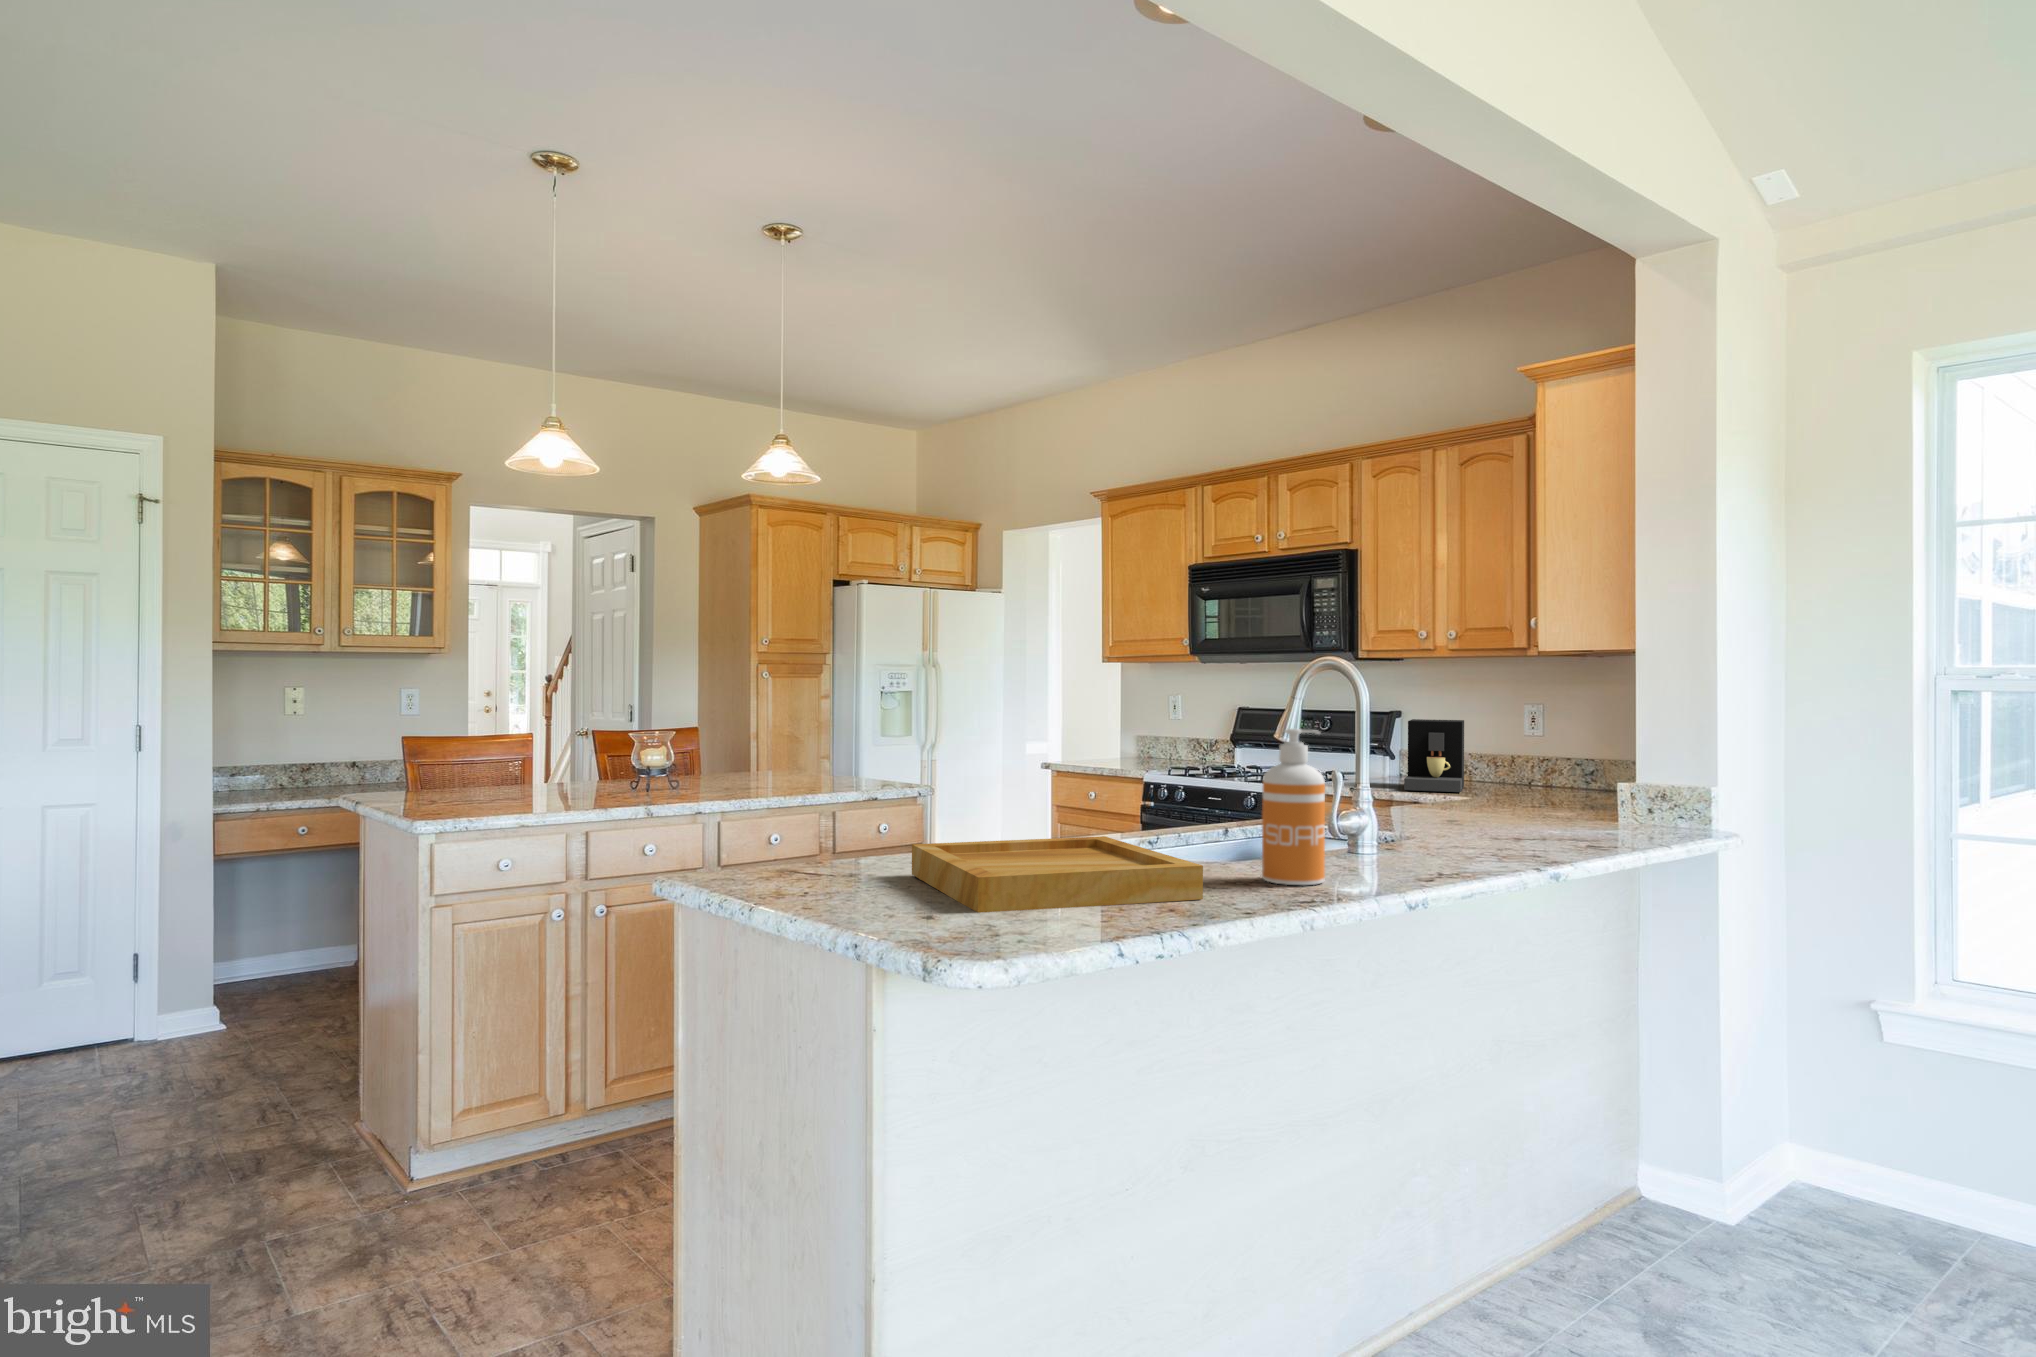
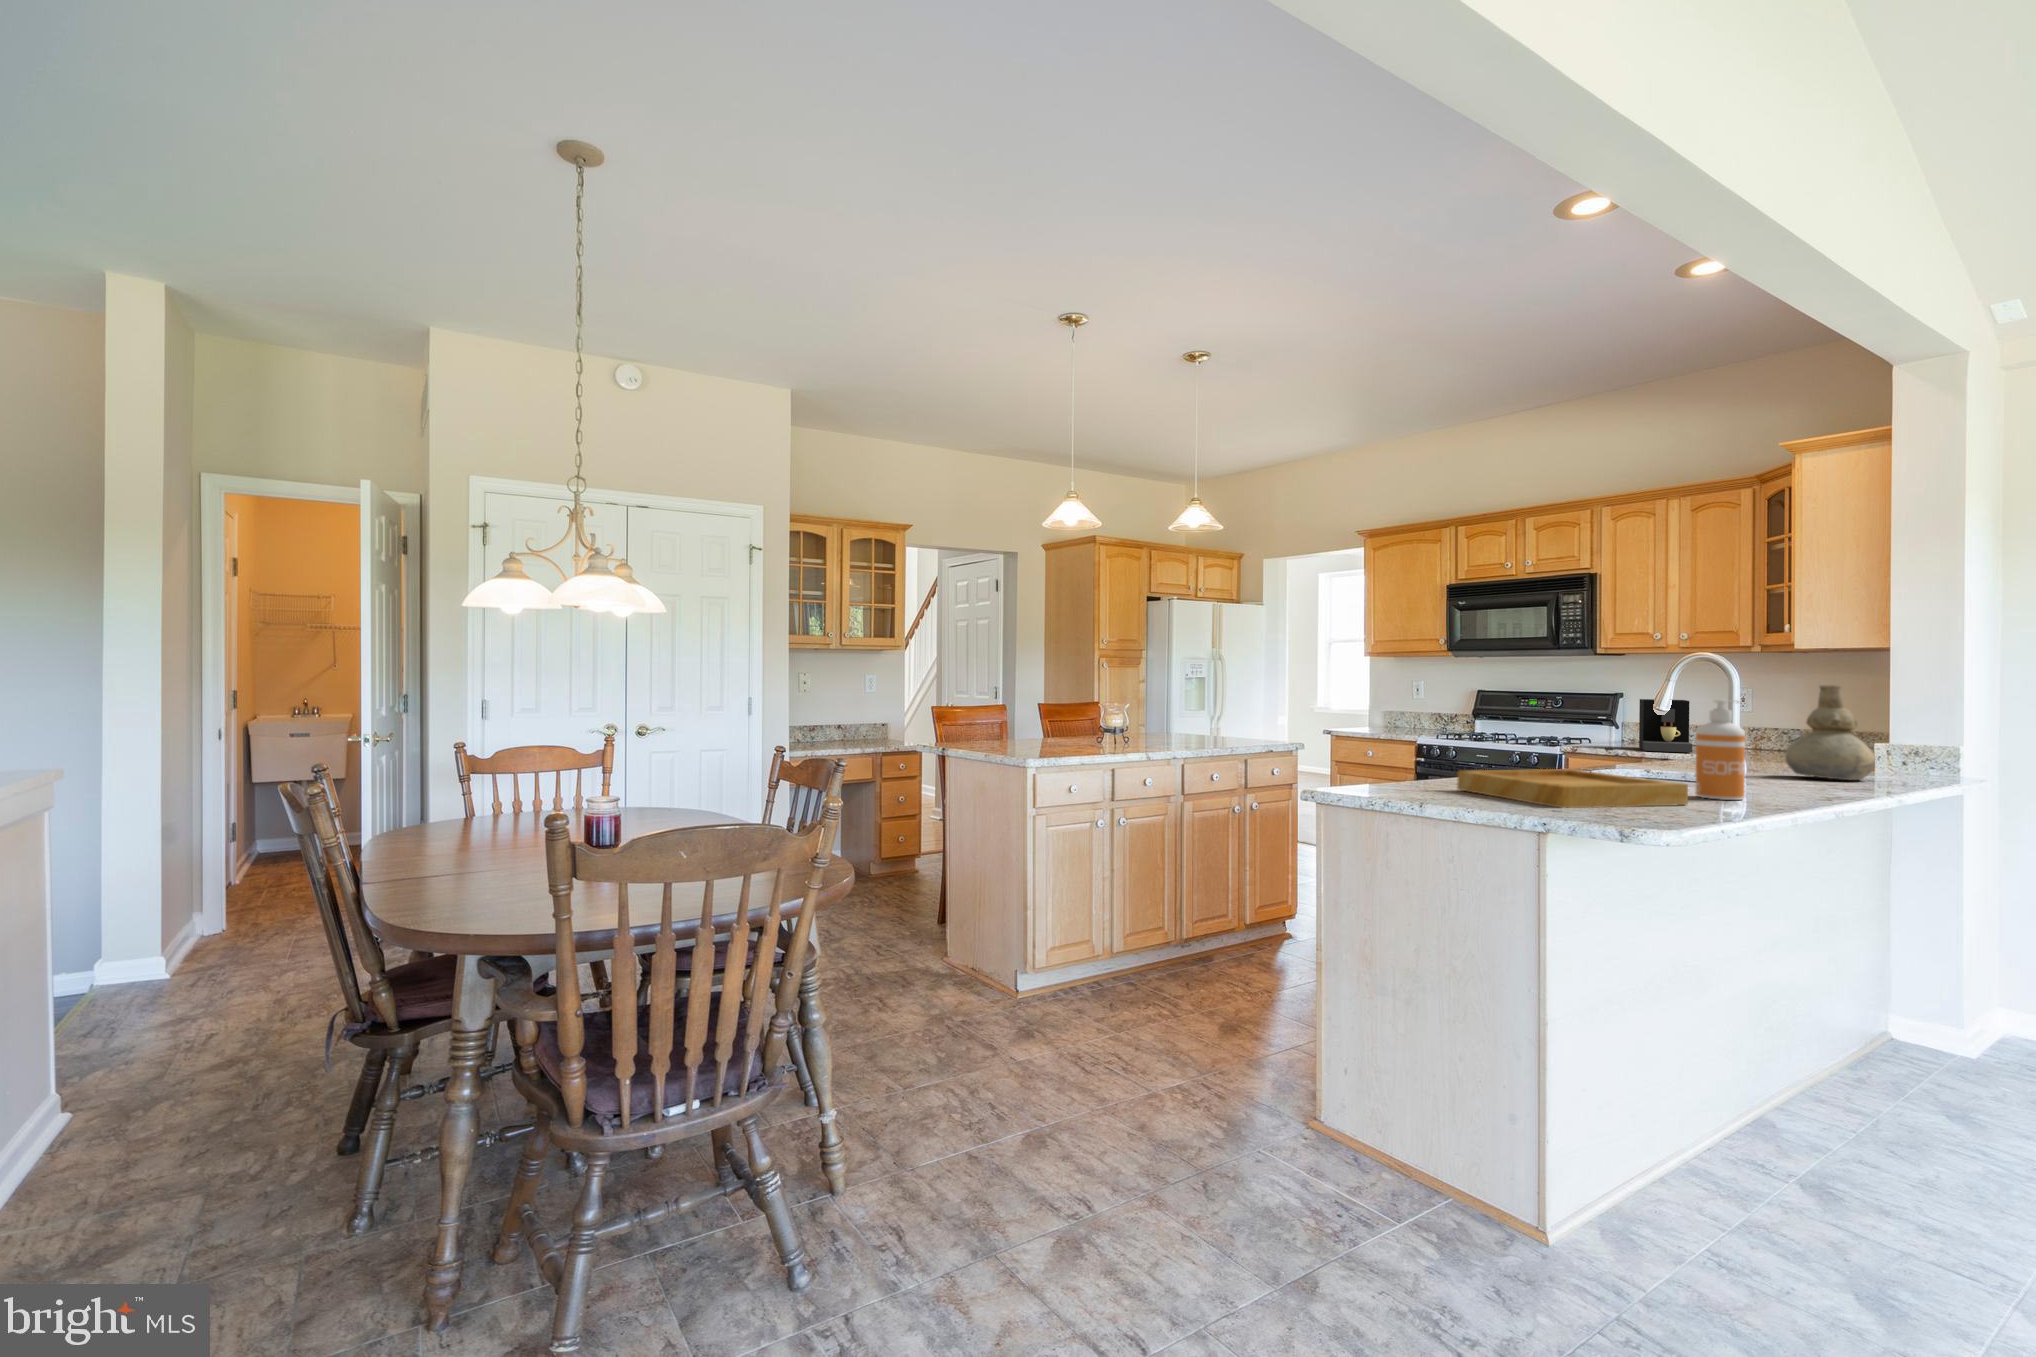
vase: none [1491,702,1597,839] -> present [1785,685,1876,780]

